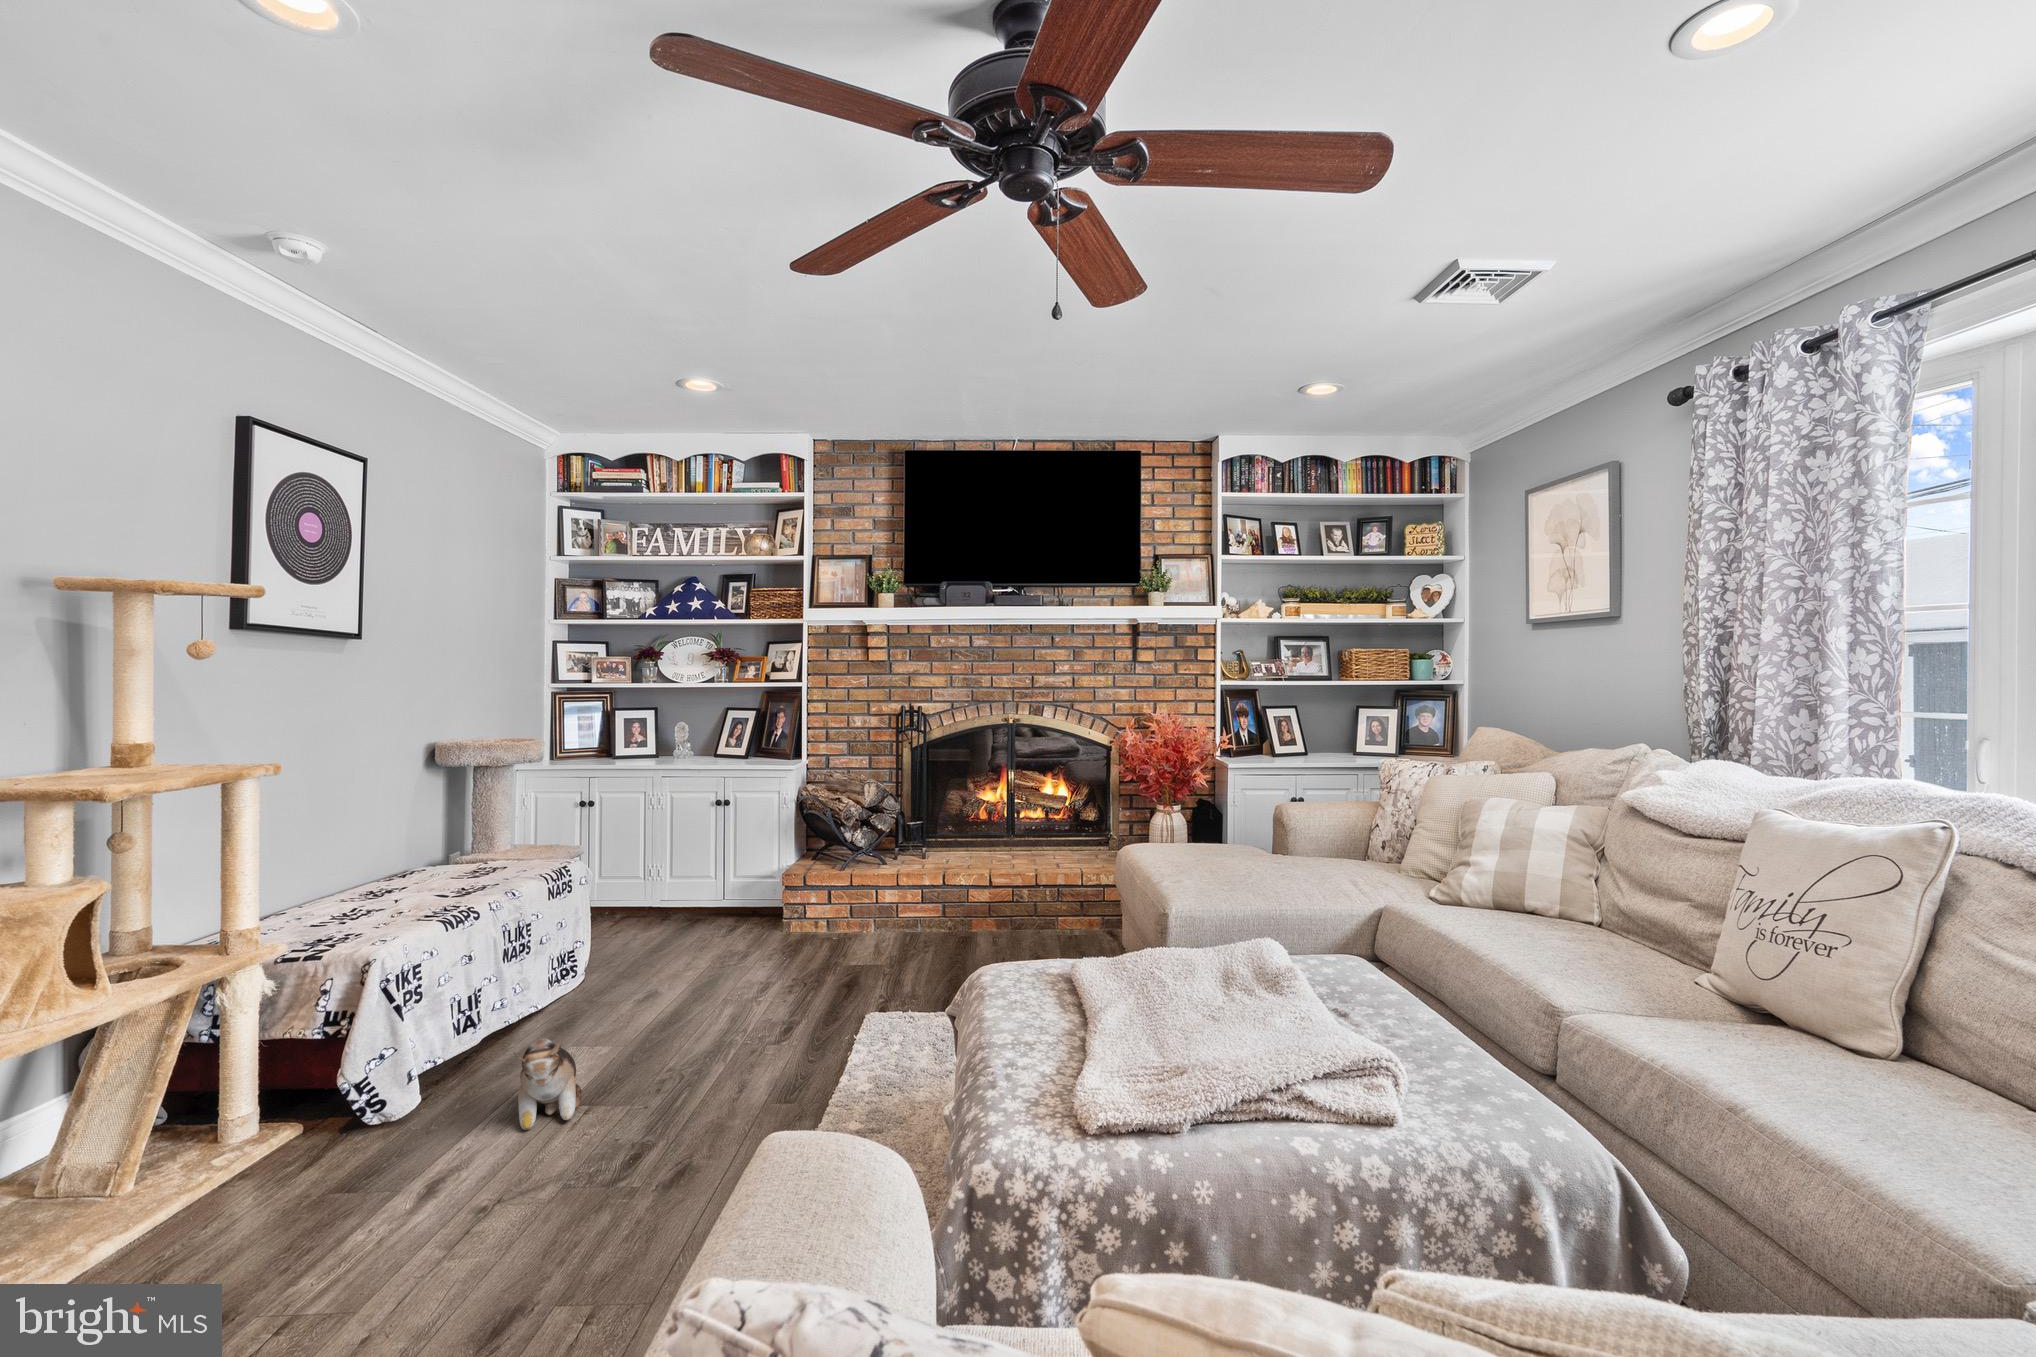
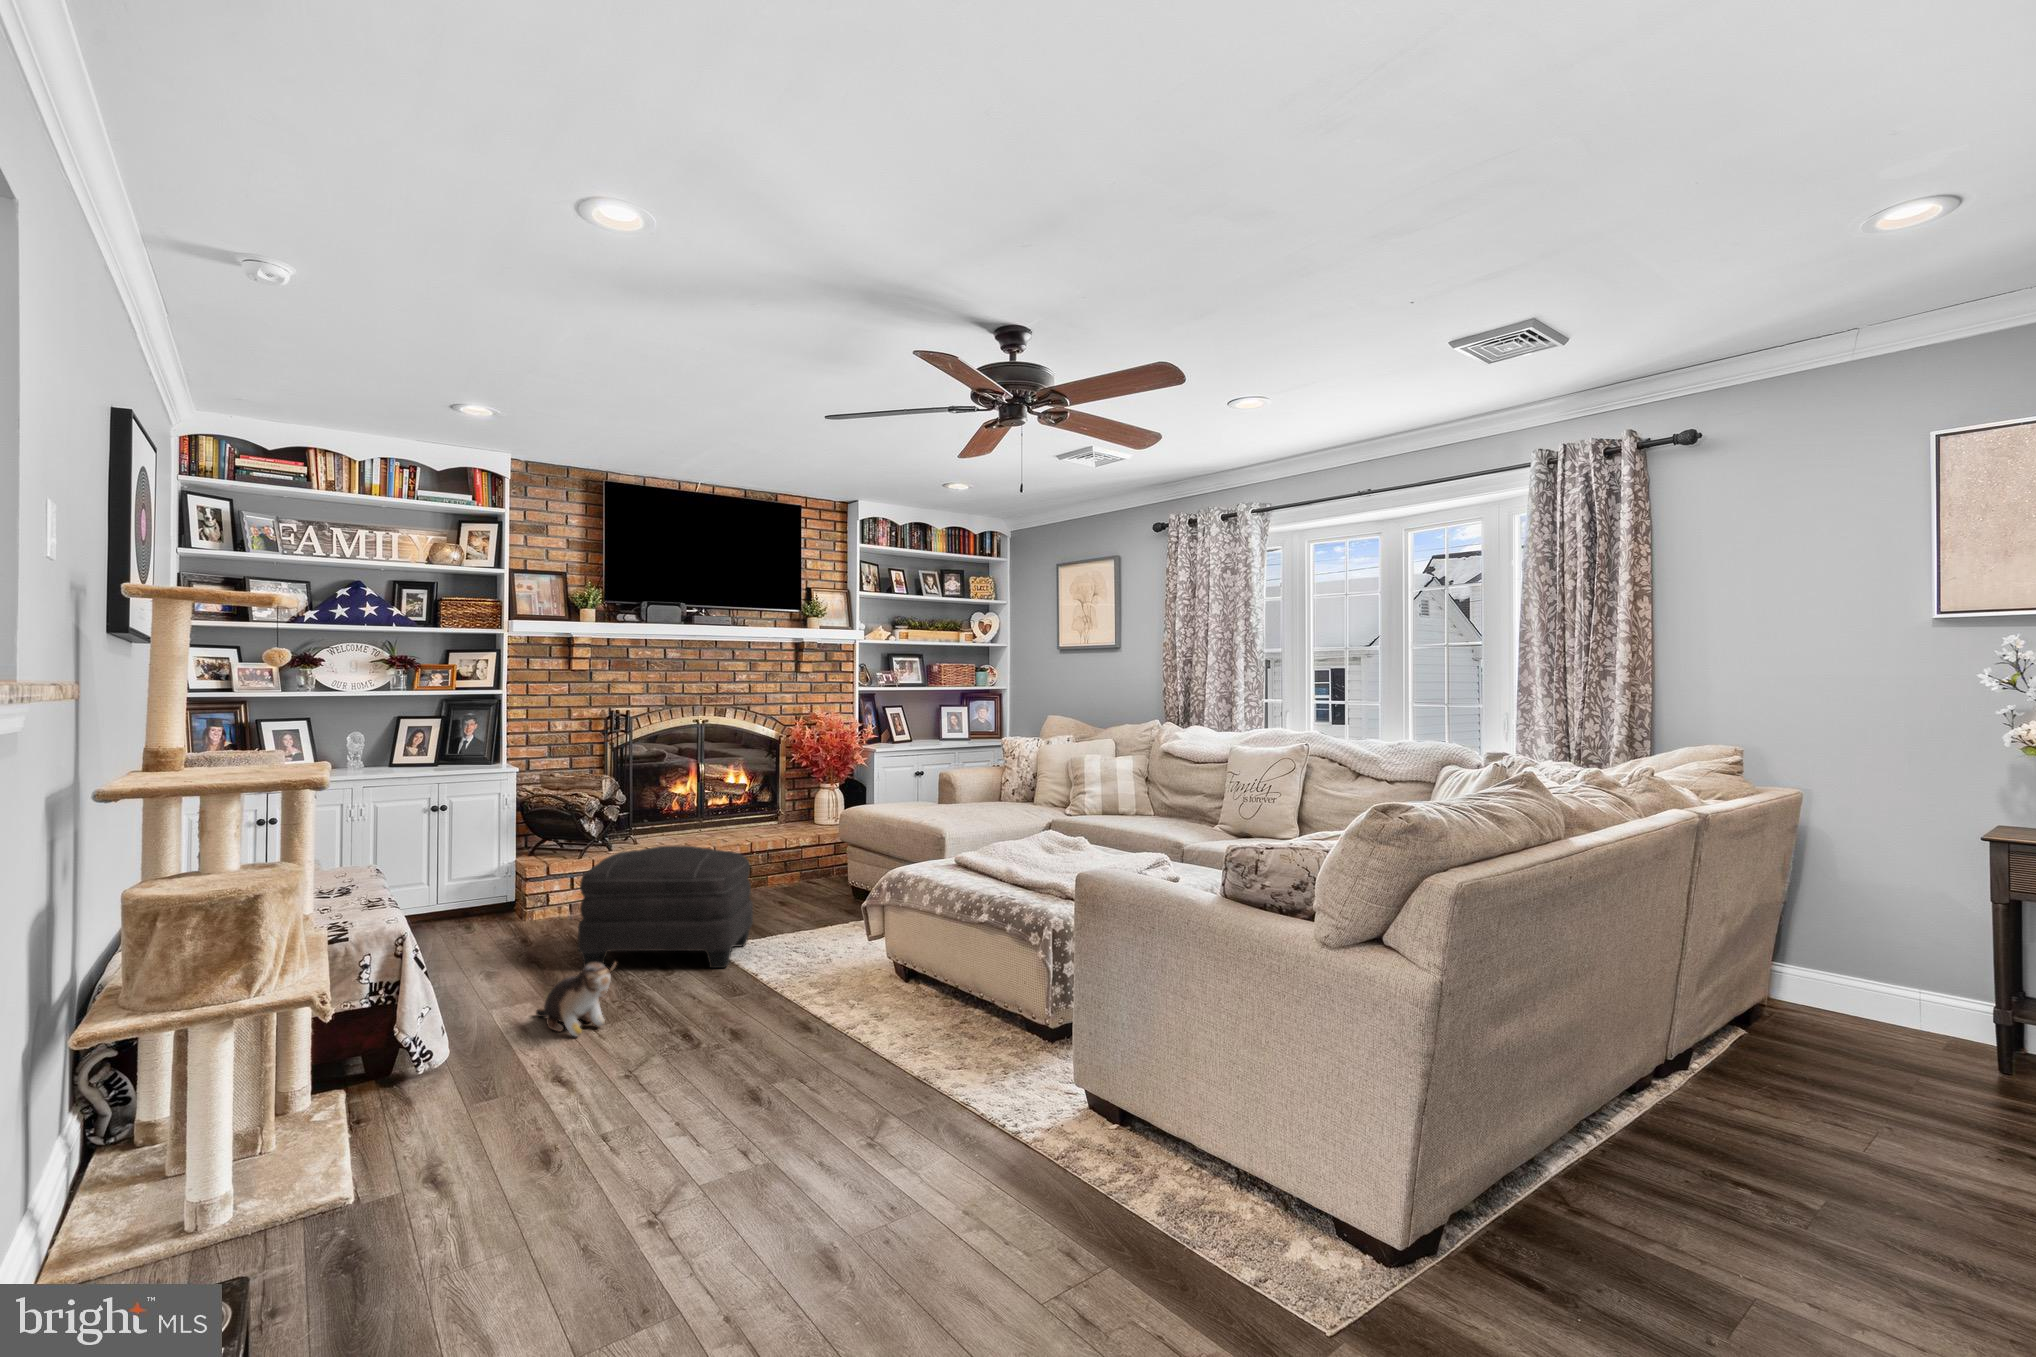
ottoman: none [690,878,908,1059] -> present [578,846,753,968]

